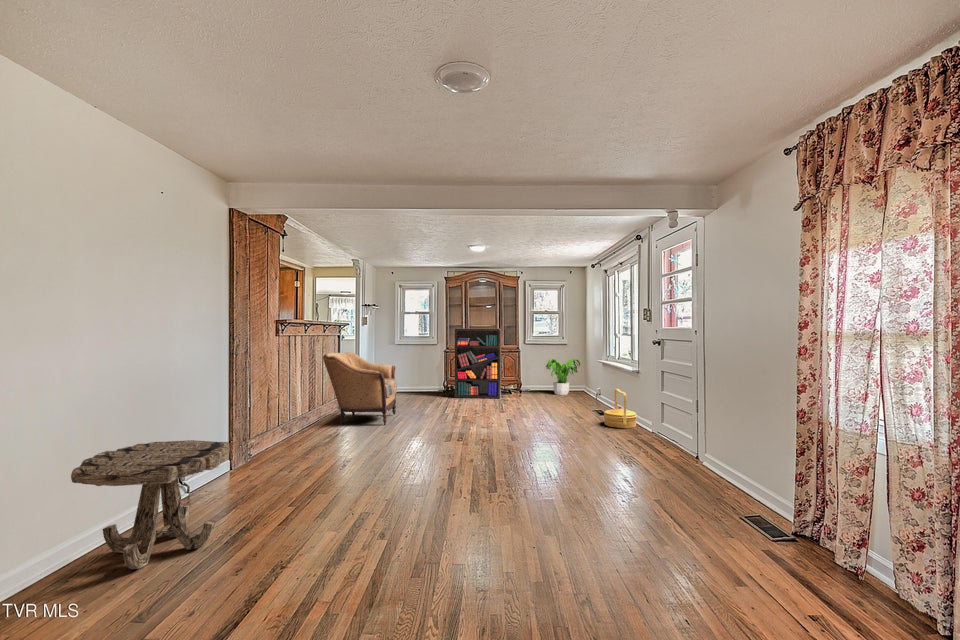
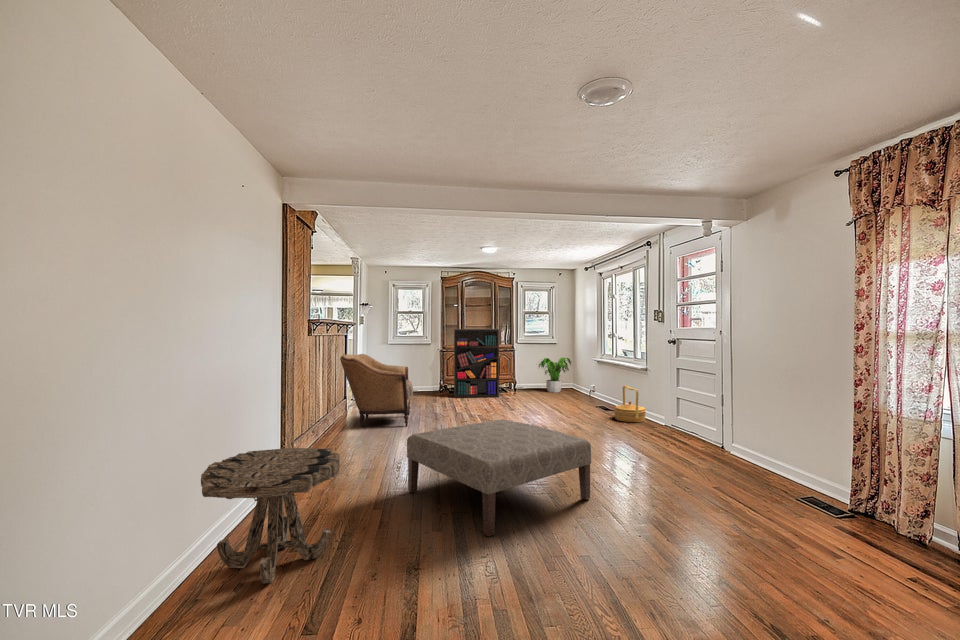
ottoman: none [334,420,512,538] -> present [407,419,591,536]

